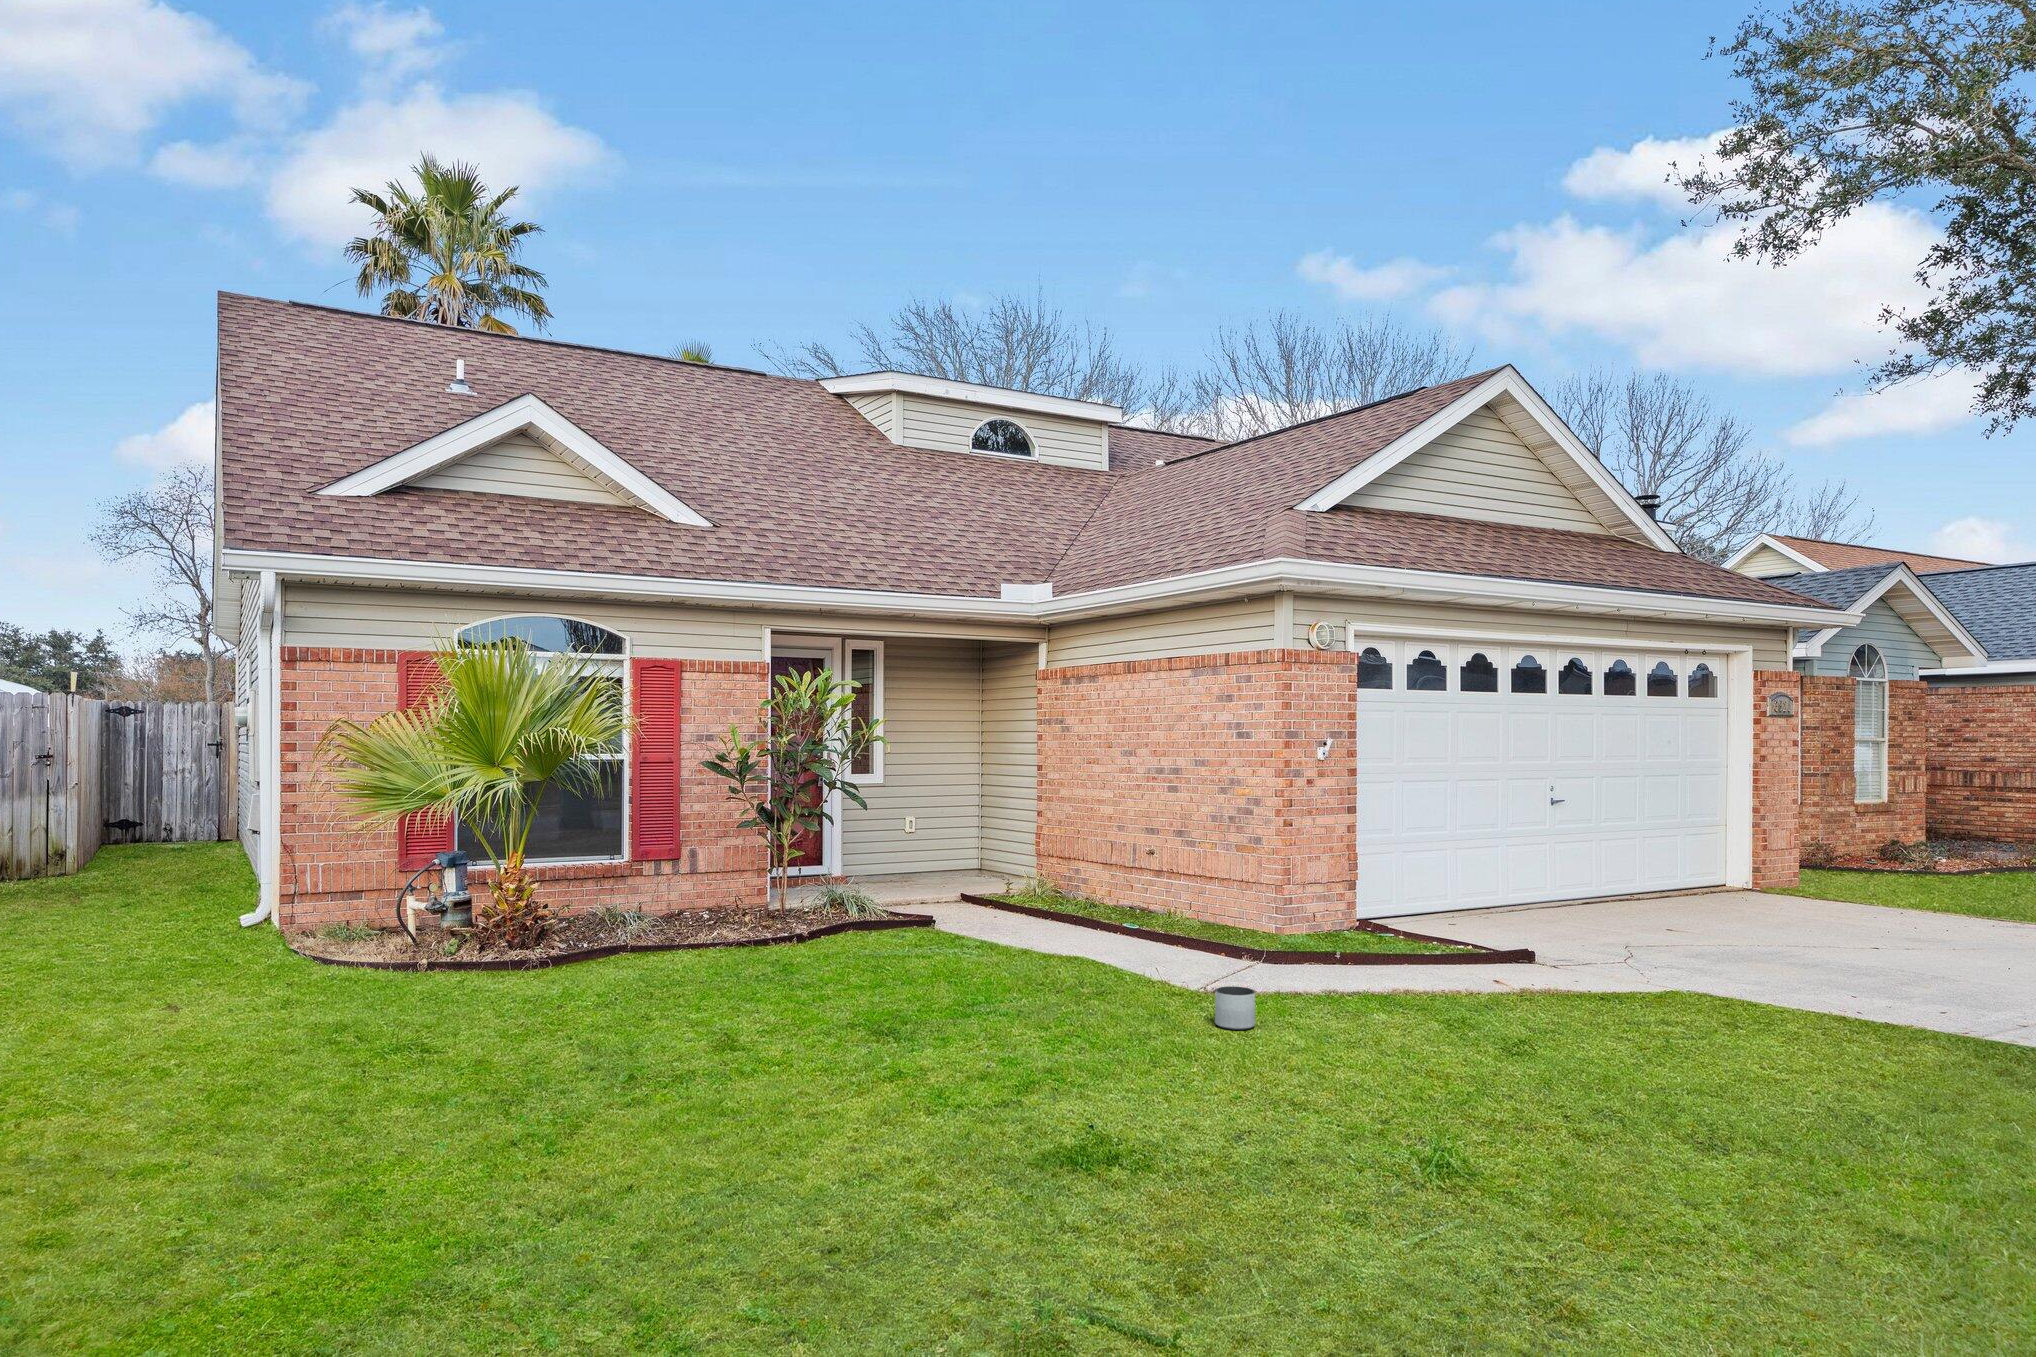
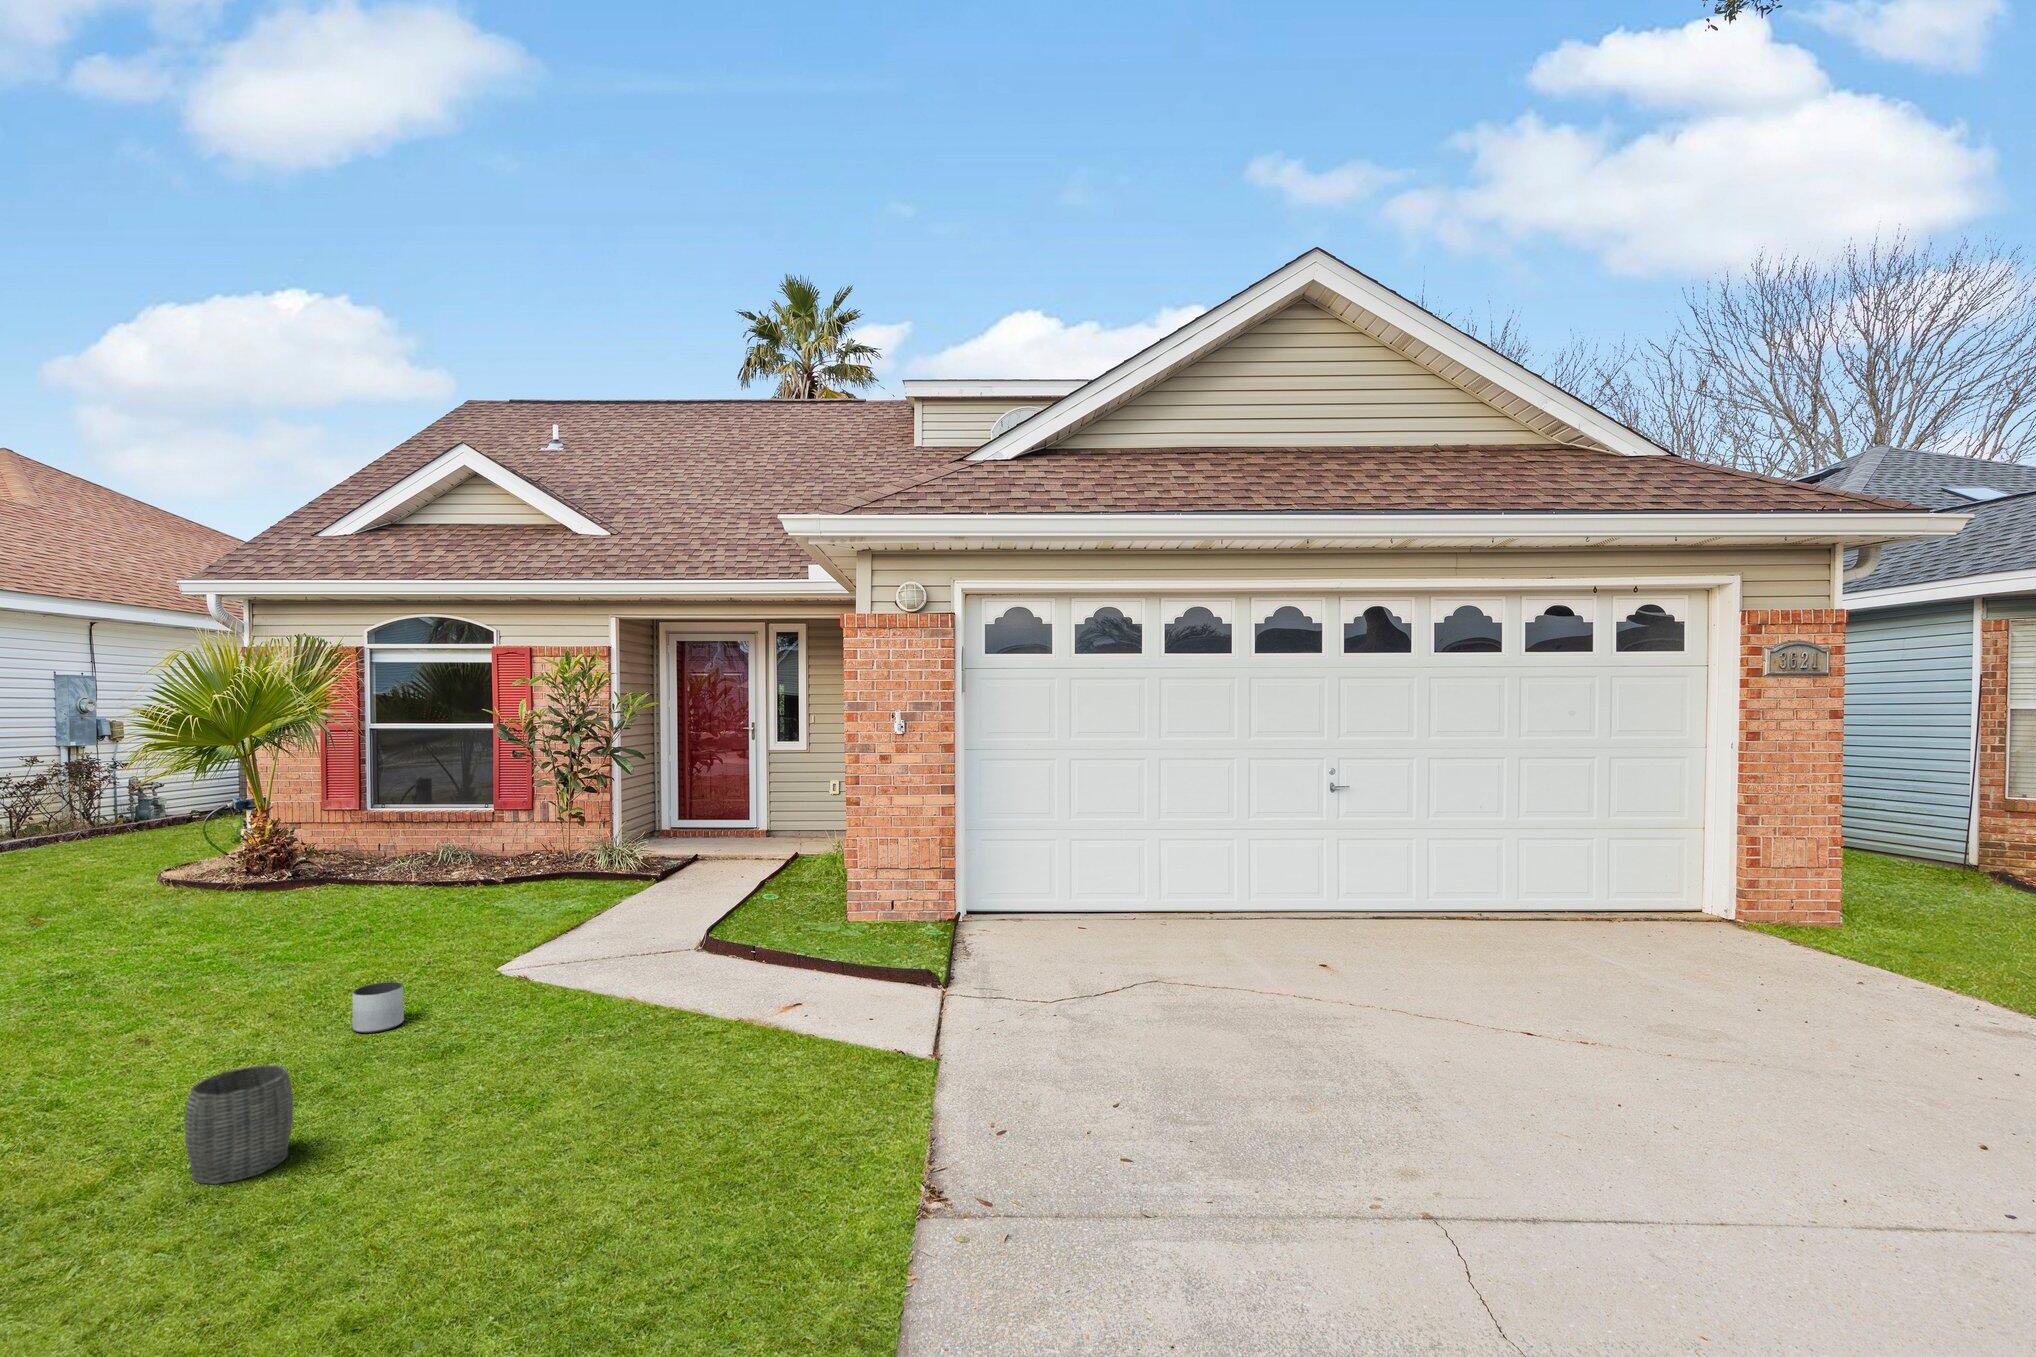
woven basket: none [1474,1011,1545,1092] -> present [185,1065,293,1184]

